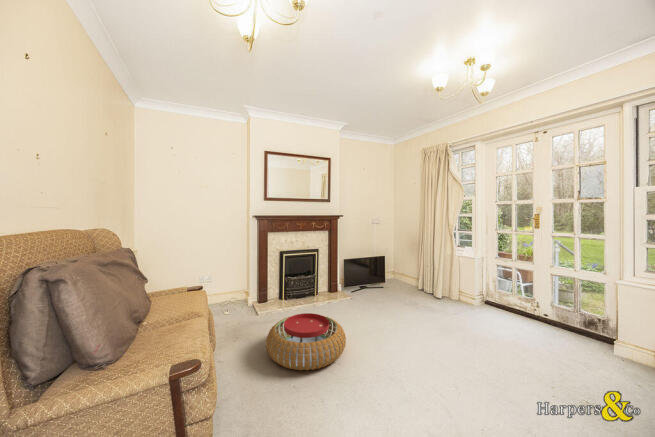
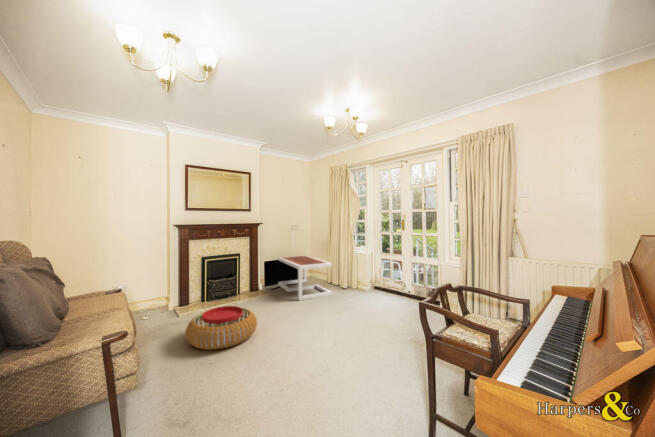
coffee table: none [358,254,428,310] -> present [278,255,332,300]

